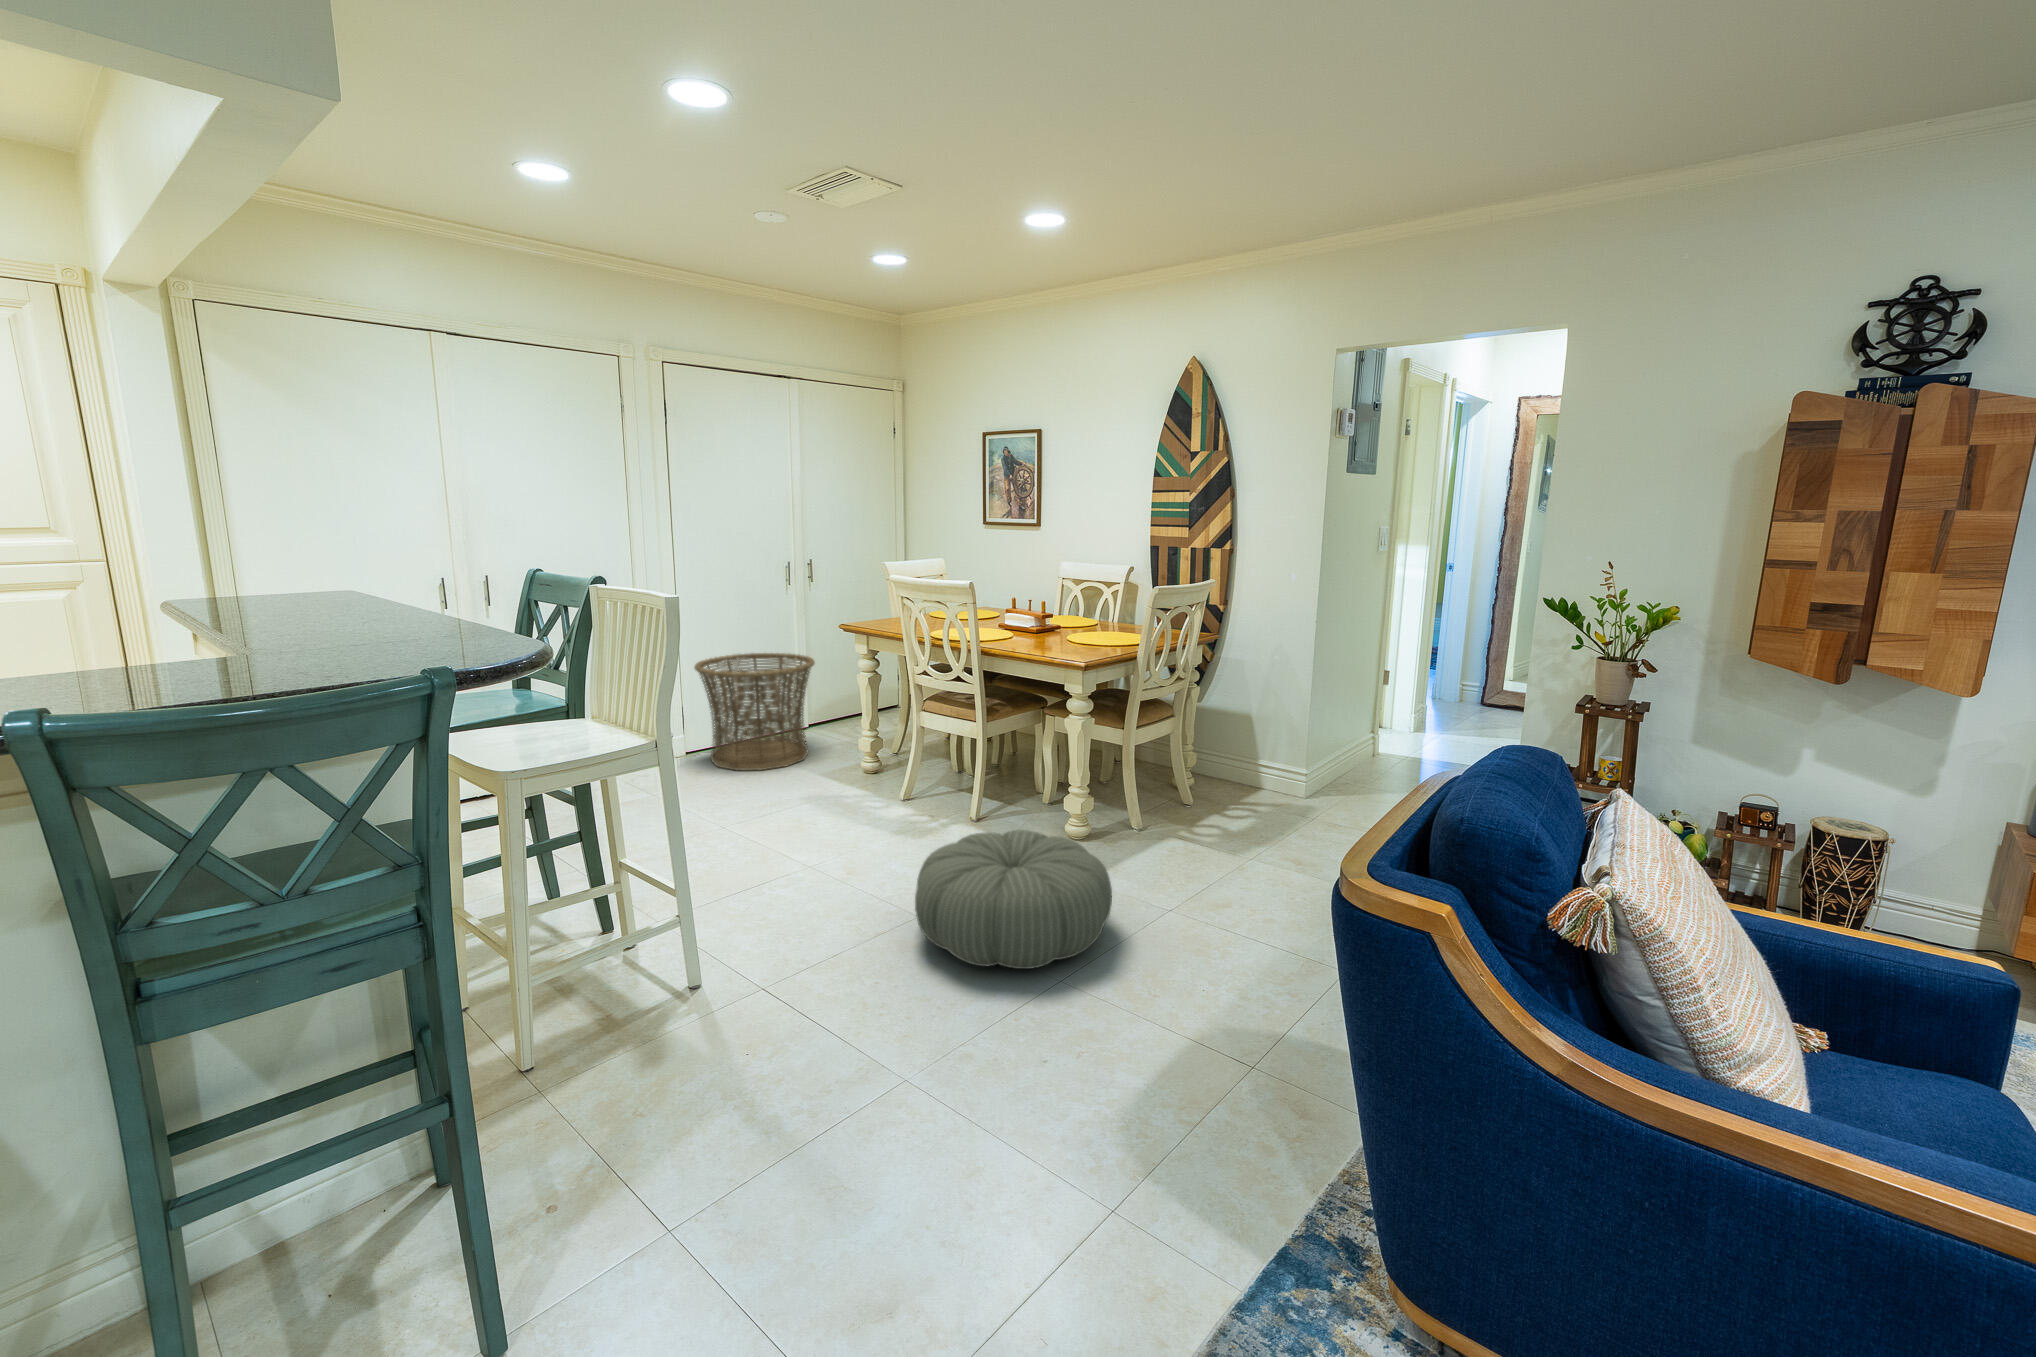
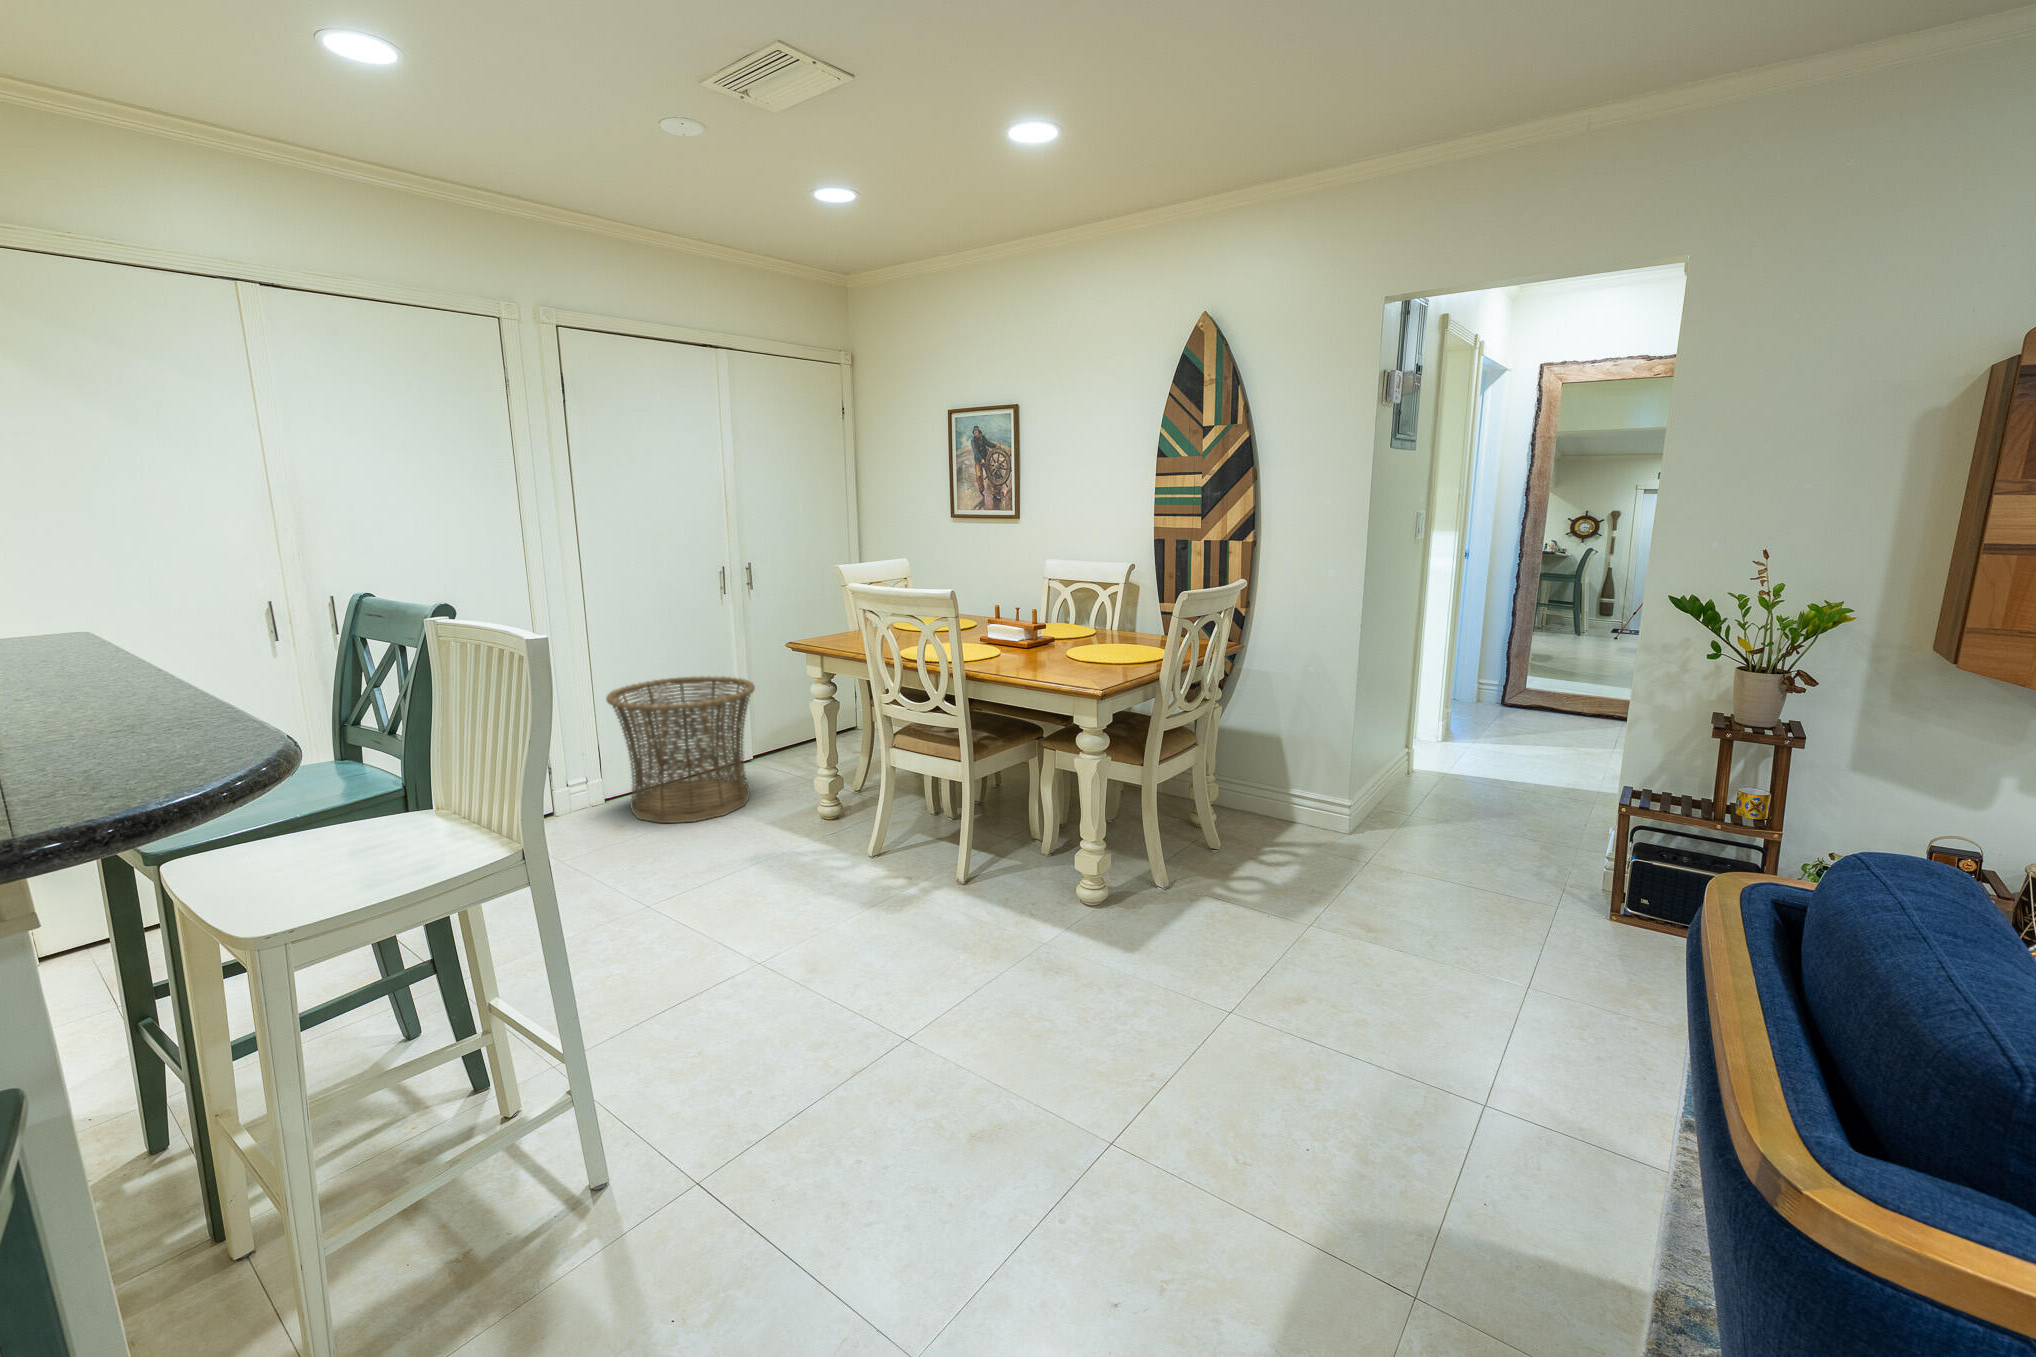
pouf: present [915,830,1112,969] -> none [907,916,1171,1128]

